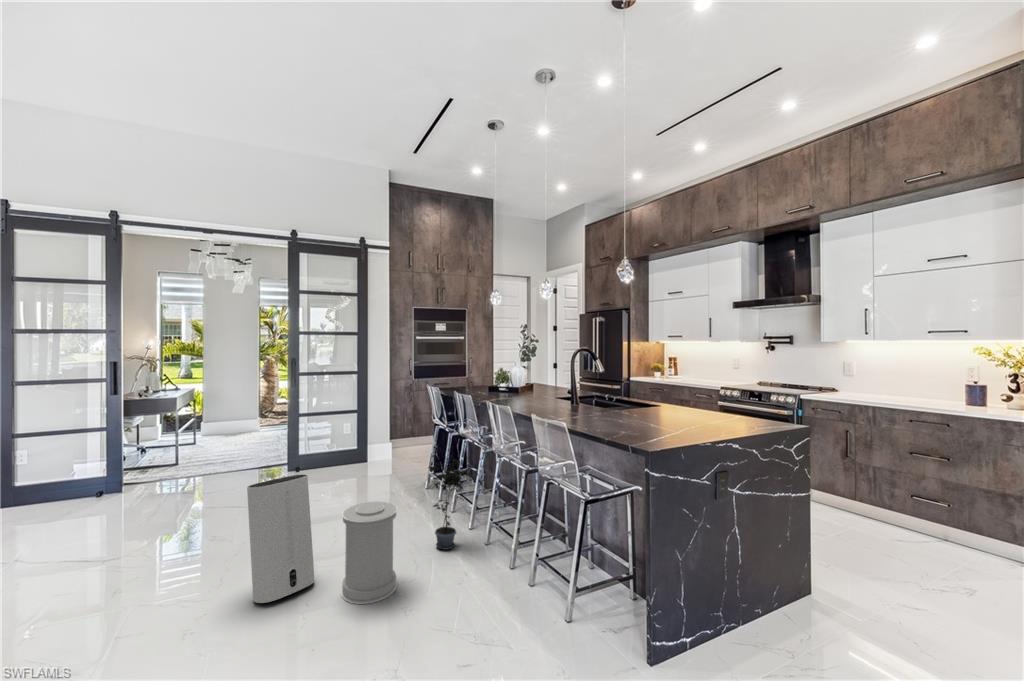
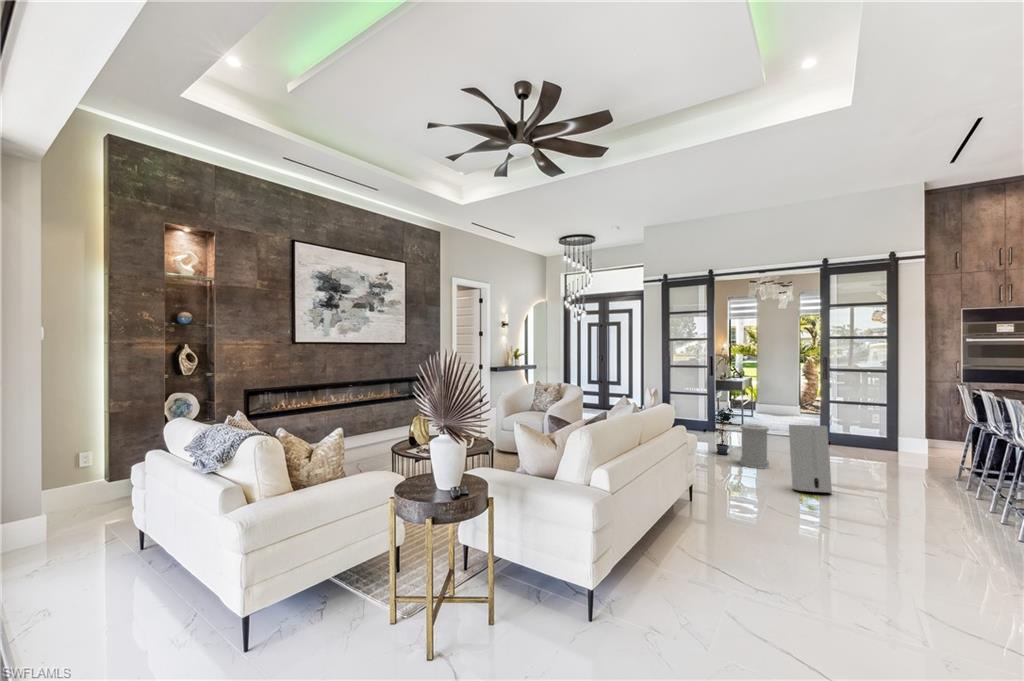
potted plant: present [429,455,472,550] -> present [715,406,734,455]
trash can: present [342,502,397,604] -> present [740,424,769,468]

